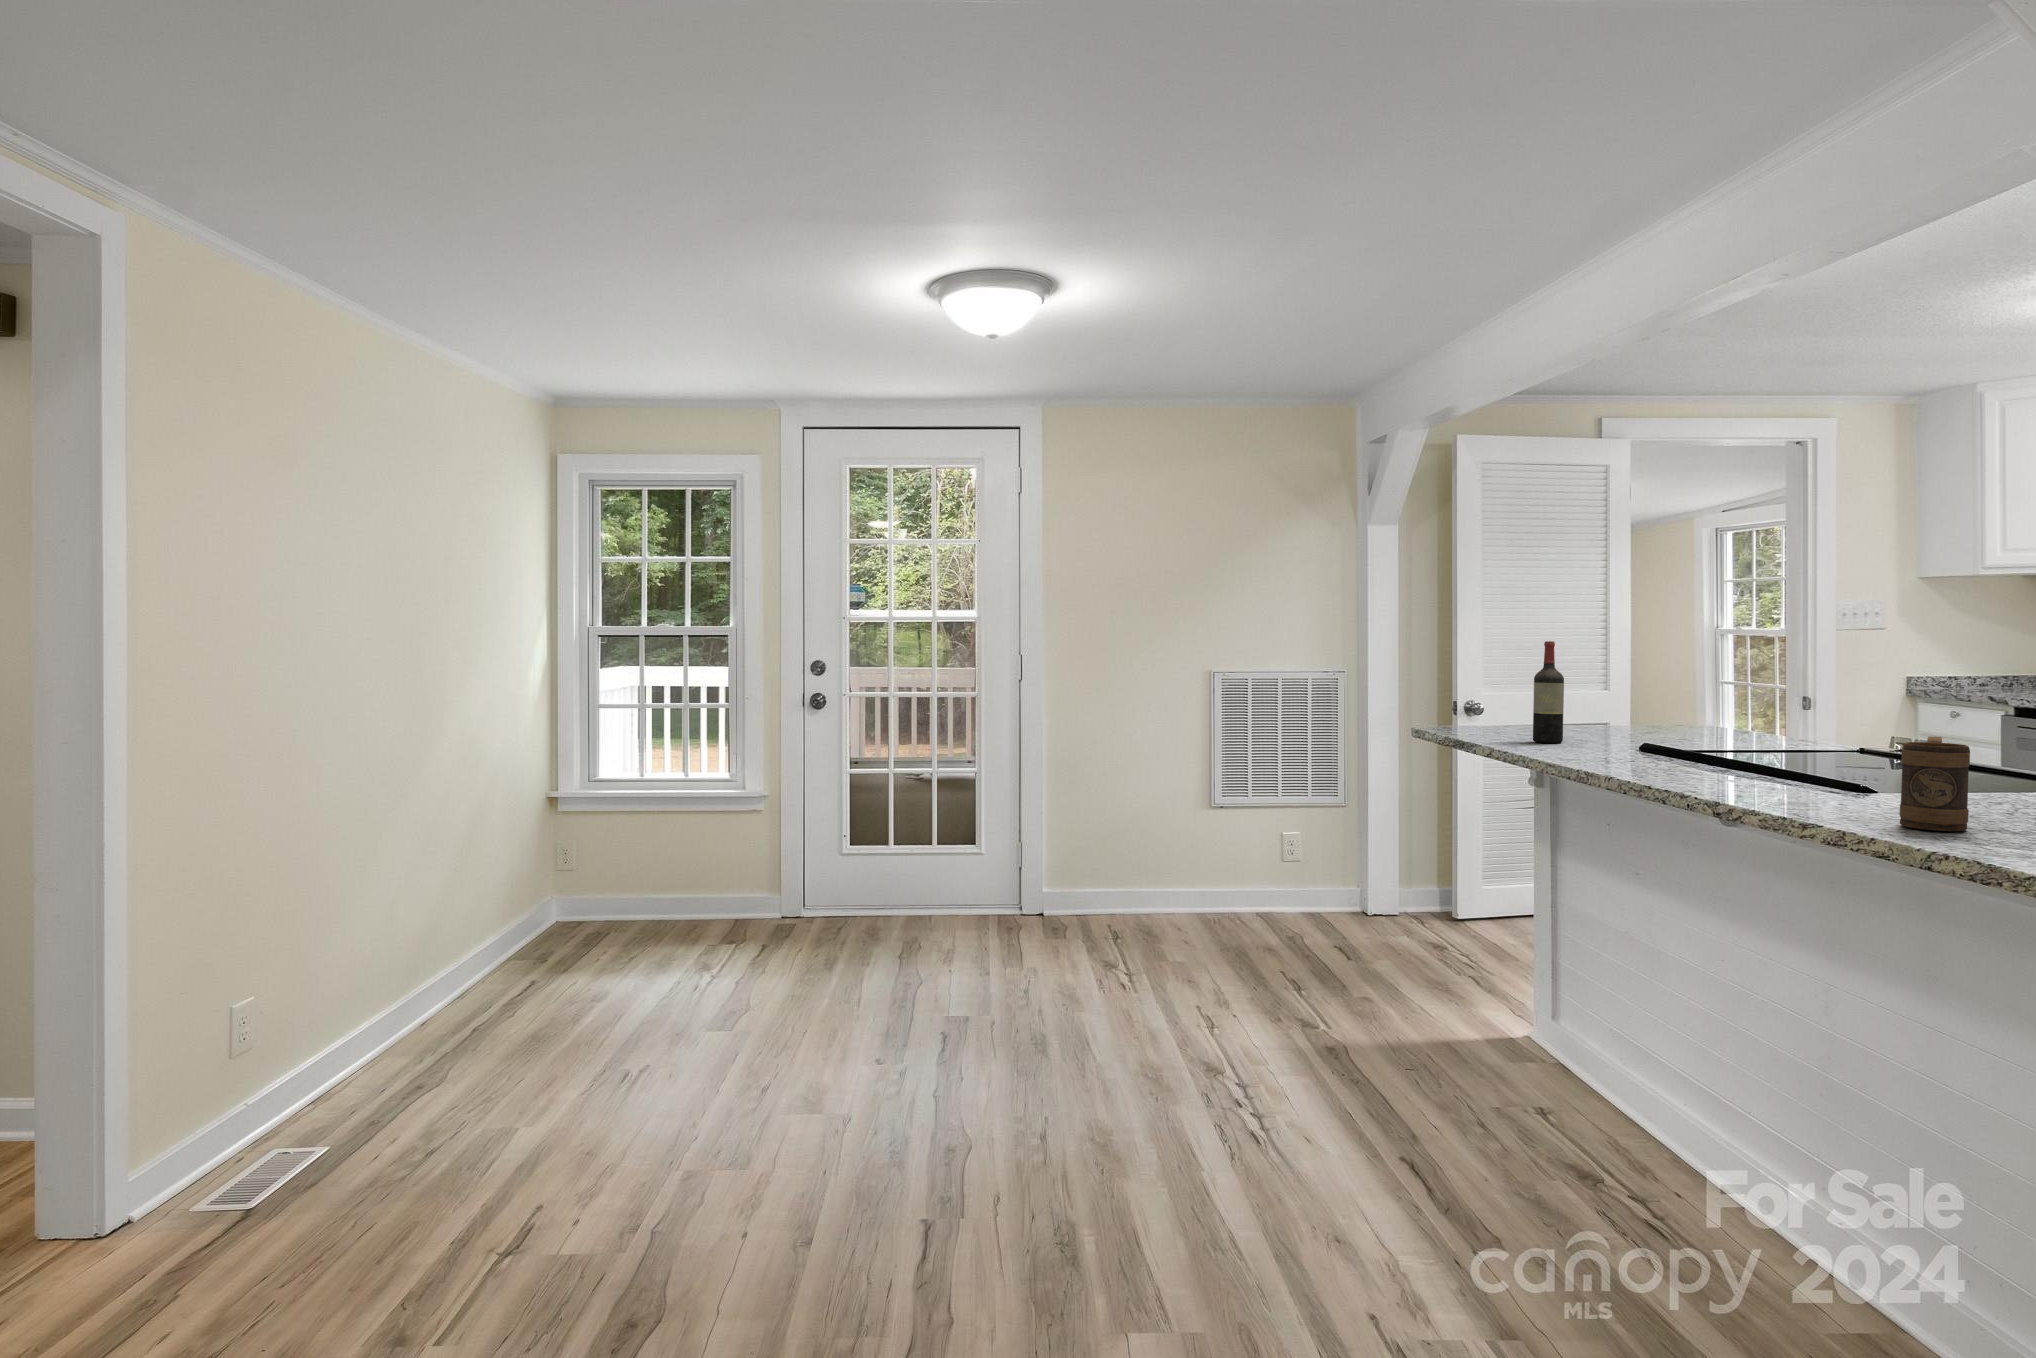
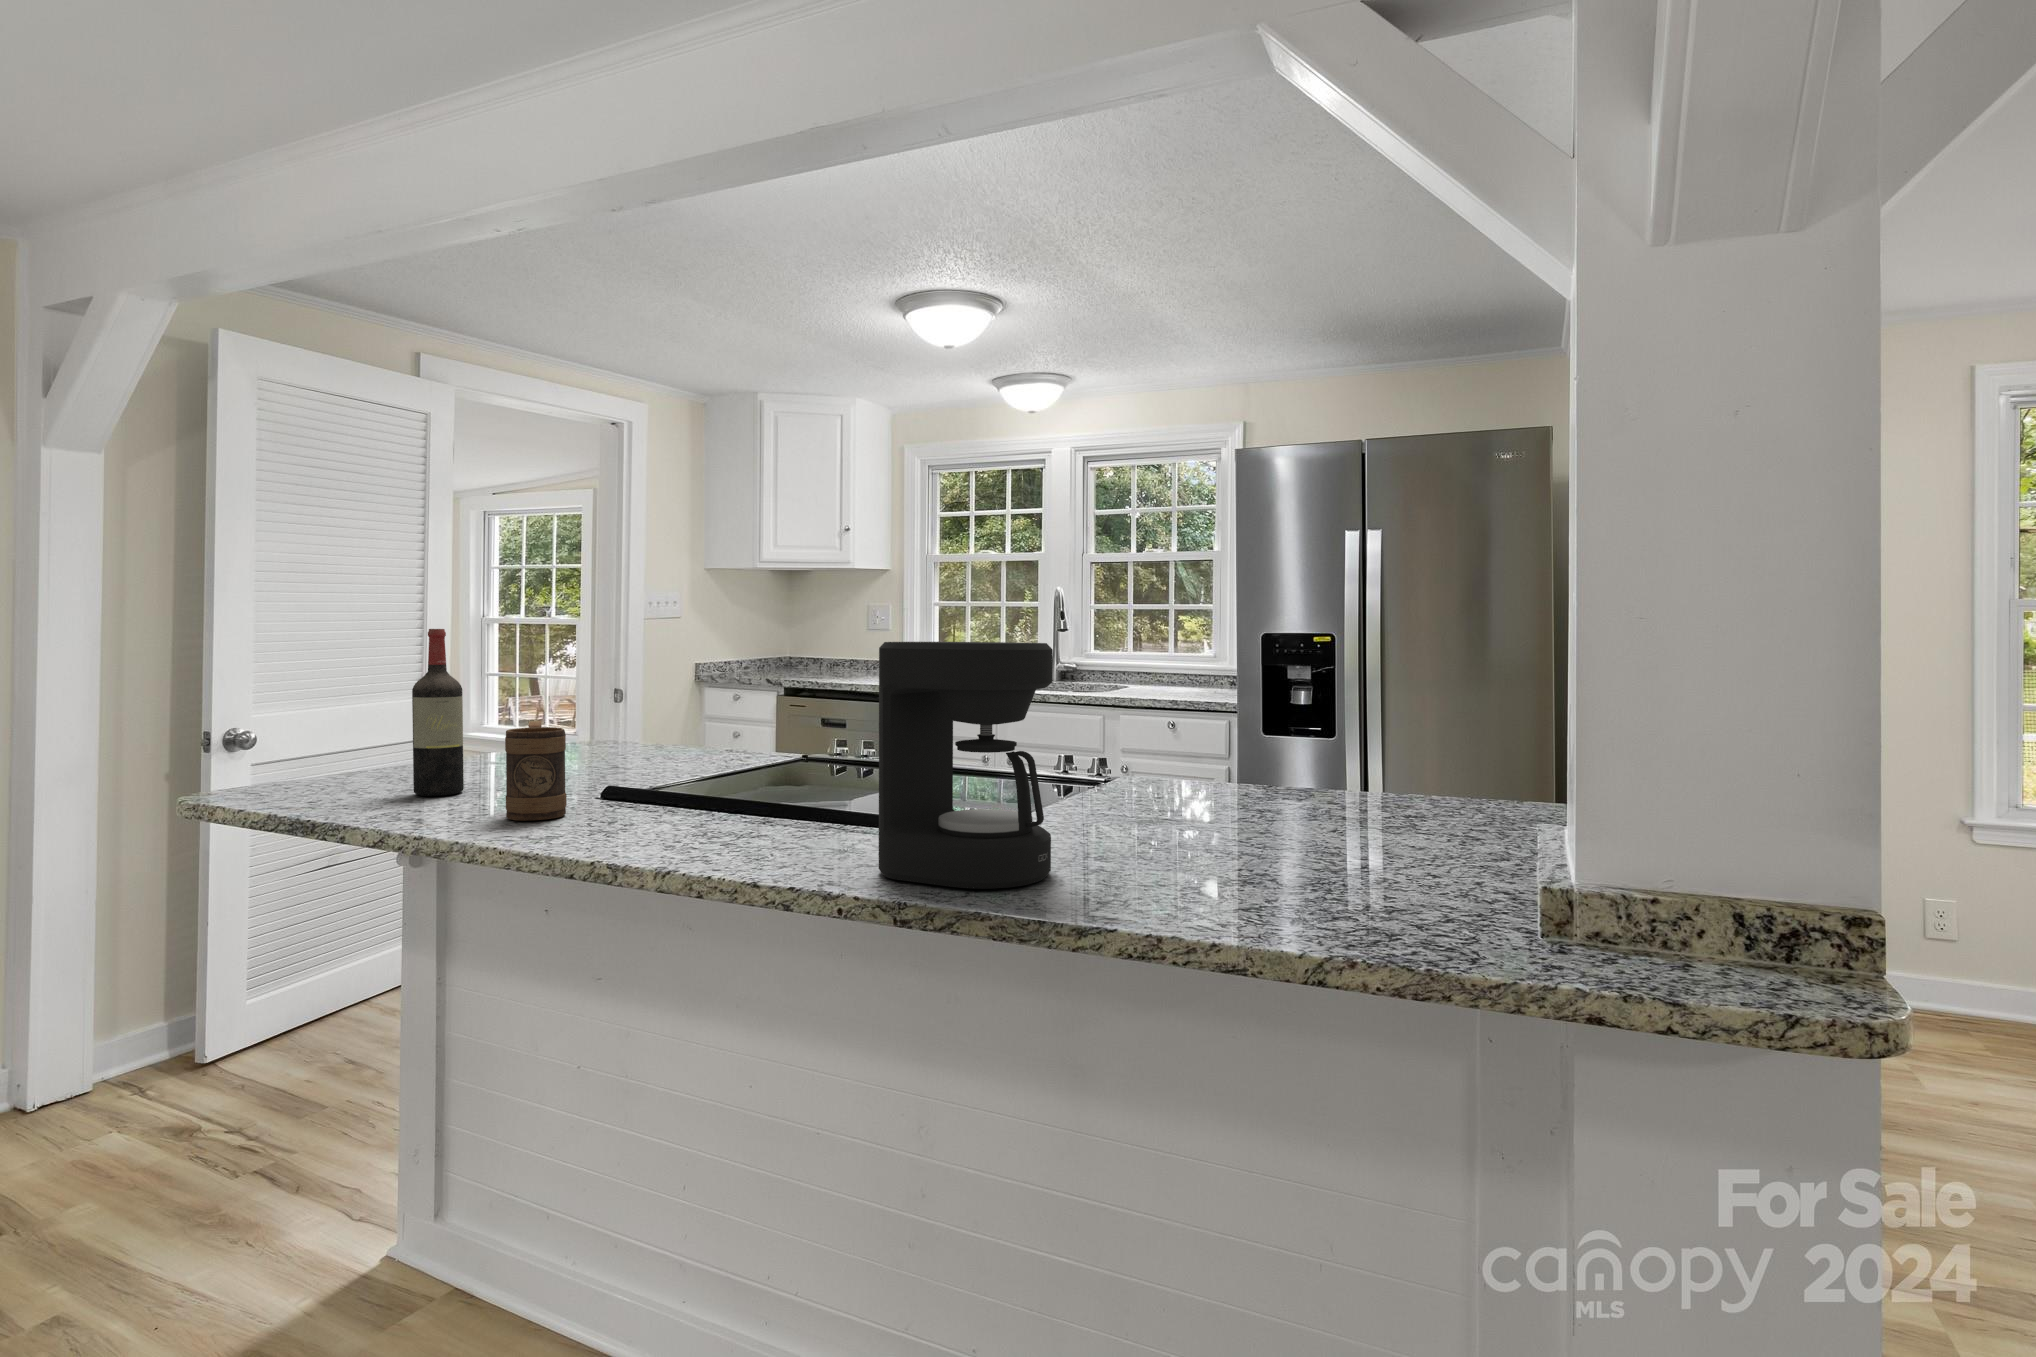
coffee maker: none [1733,648,1867,809] -> present [879,642,1053,889]
mug: present [1900,737,1970,831] -> present [505,721,567,820]

